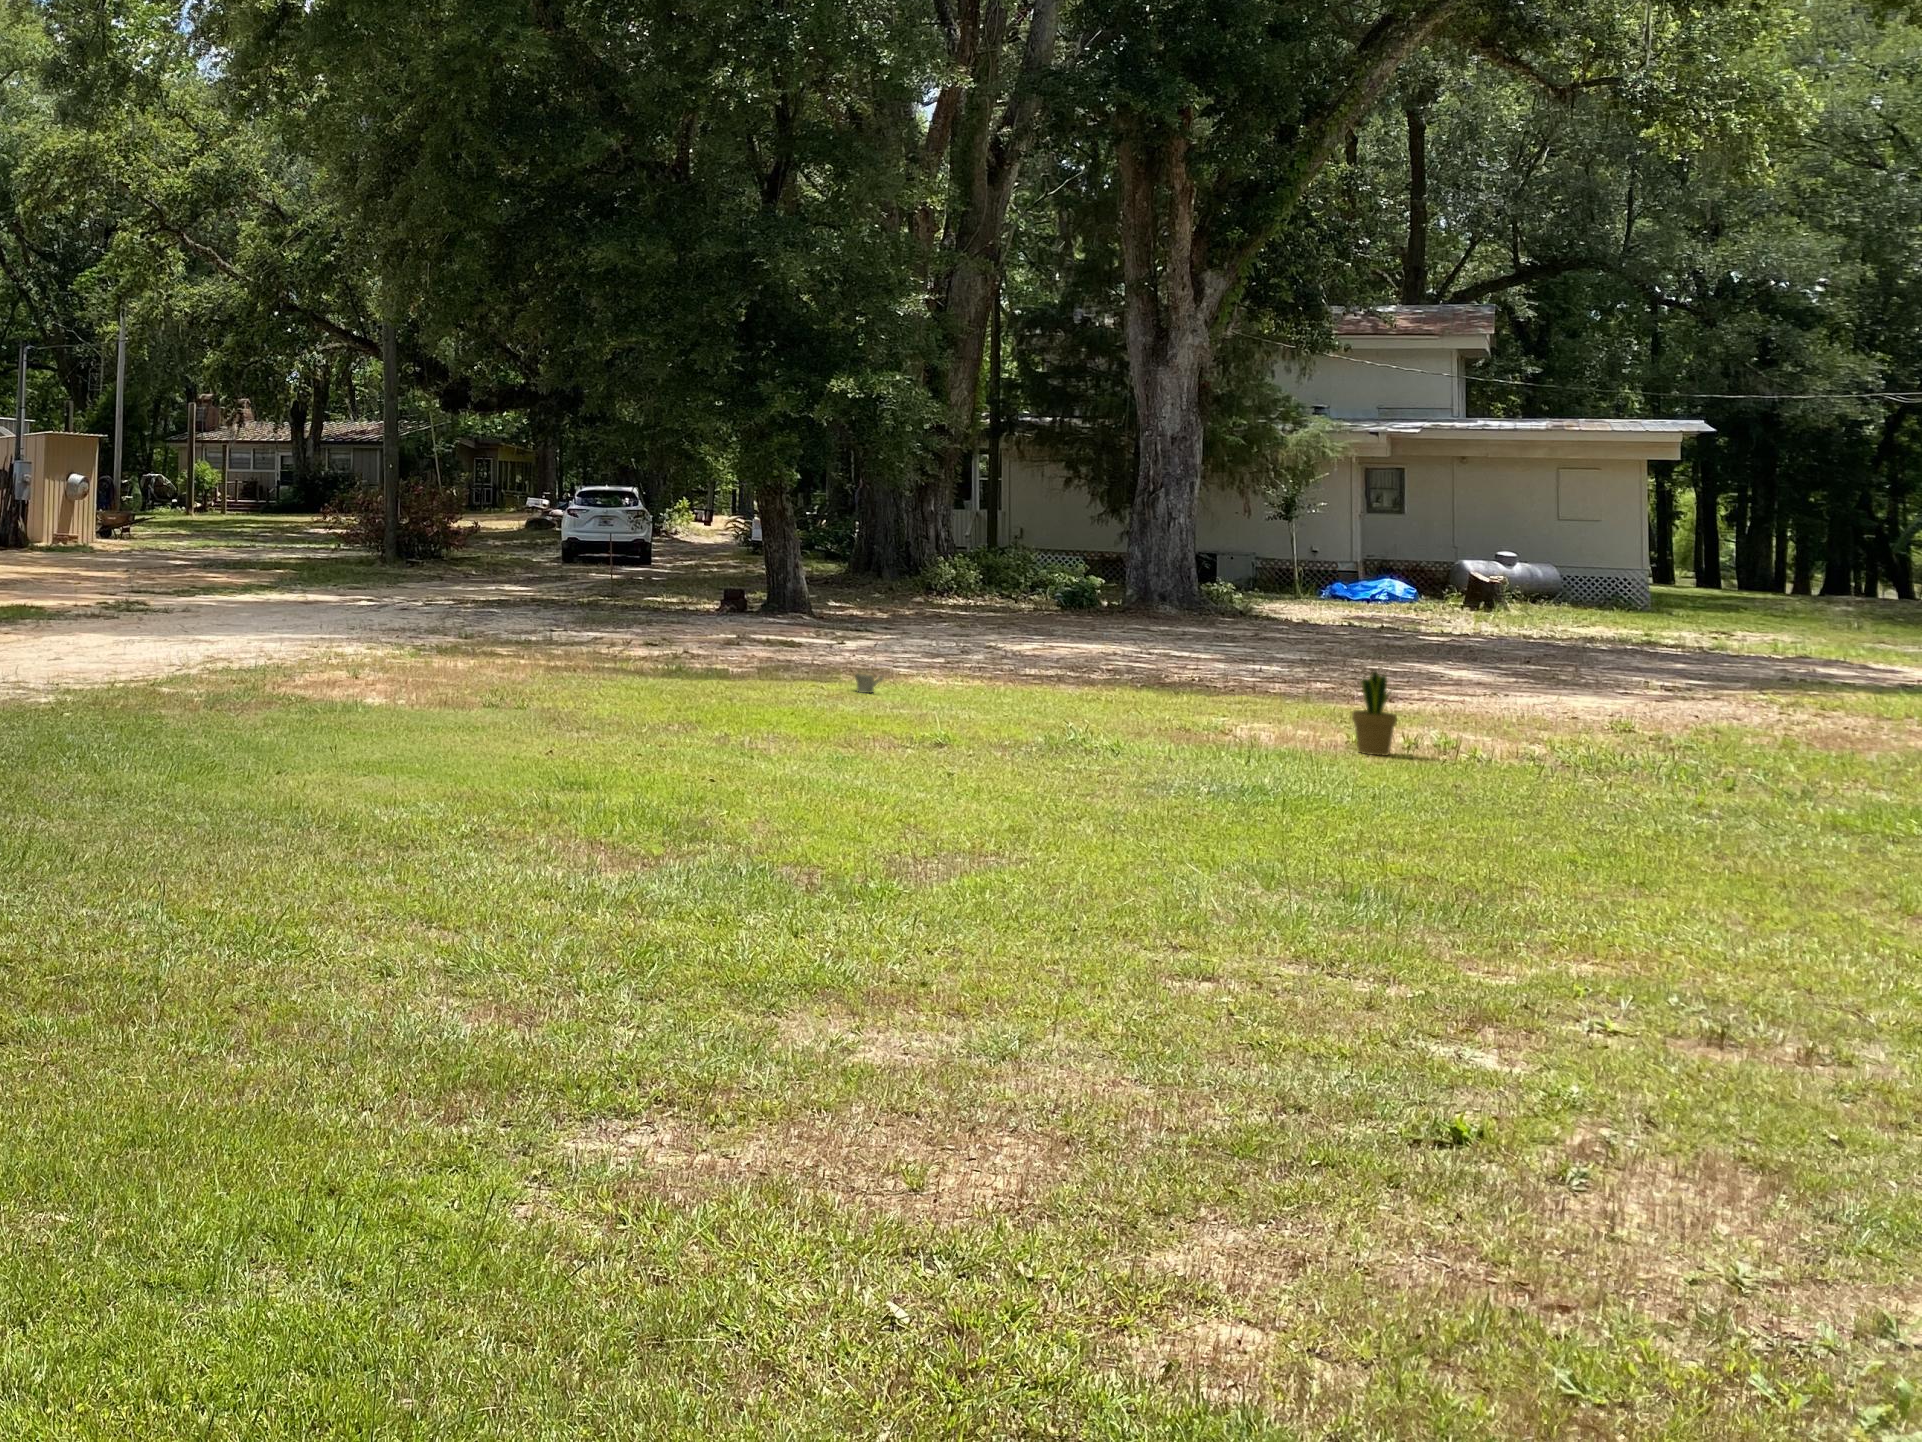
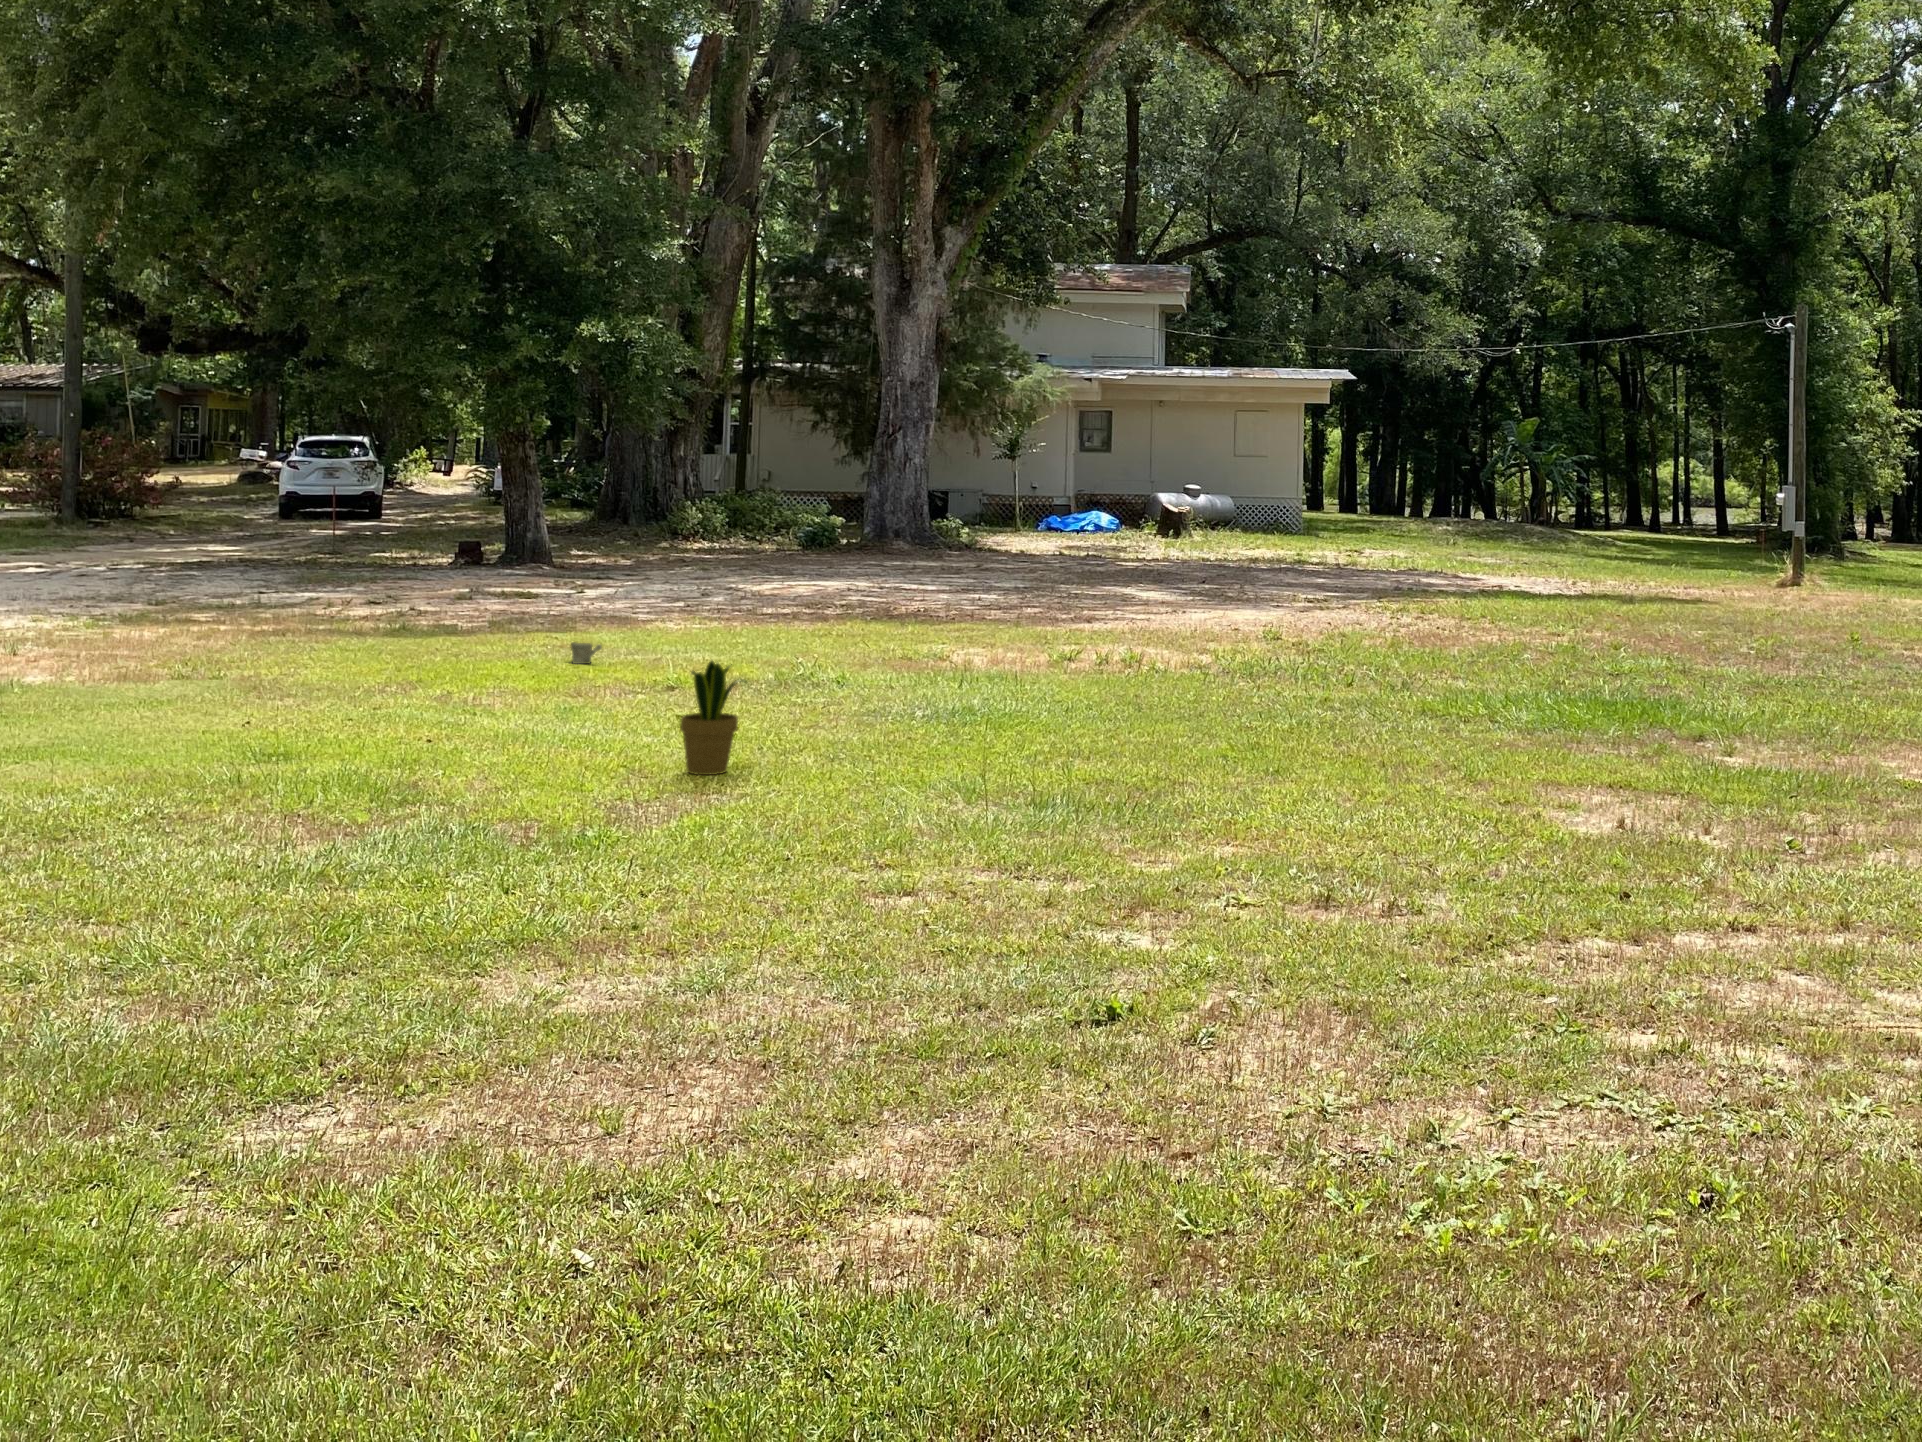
potted plant: present [1352,672,1397,756] -> present [680,661,746,775]

